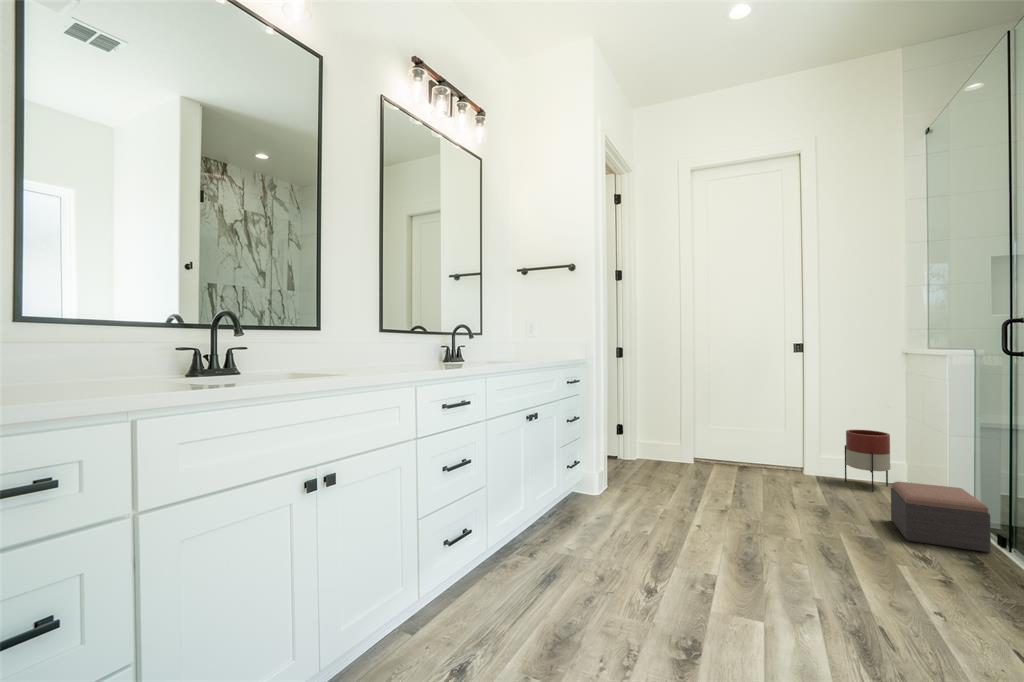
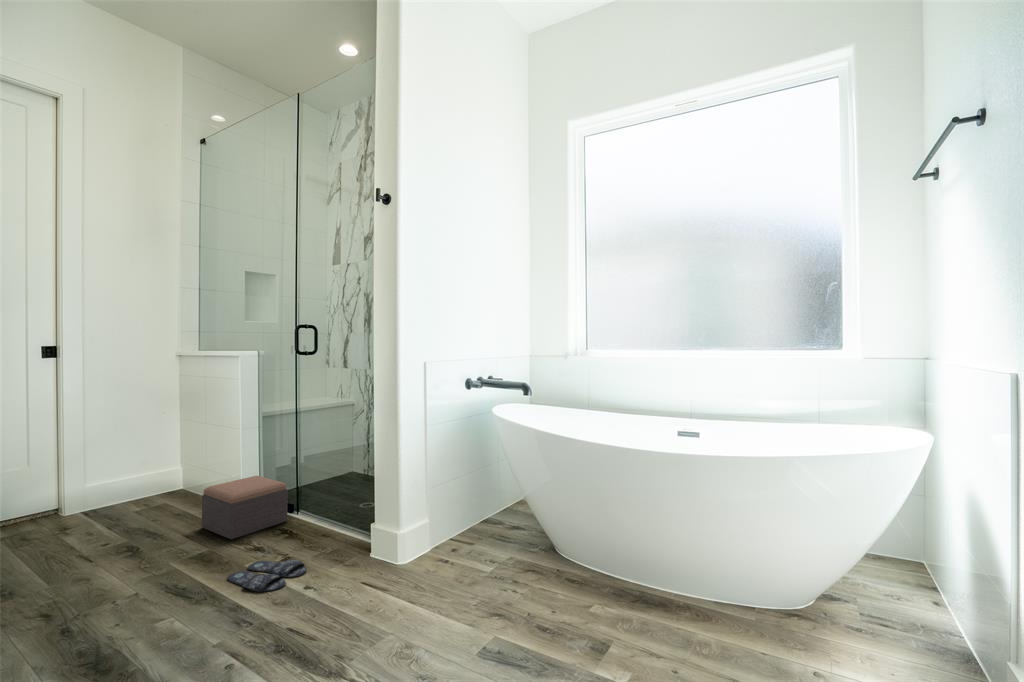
planter: present [845,430,890,492] -> none [121,442,174,508]
slippers: none [870,564,958,603] -> present [227,559,306,592]

